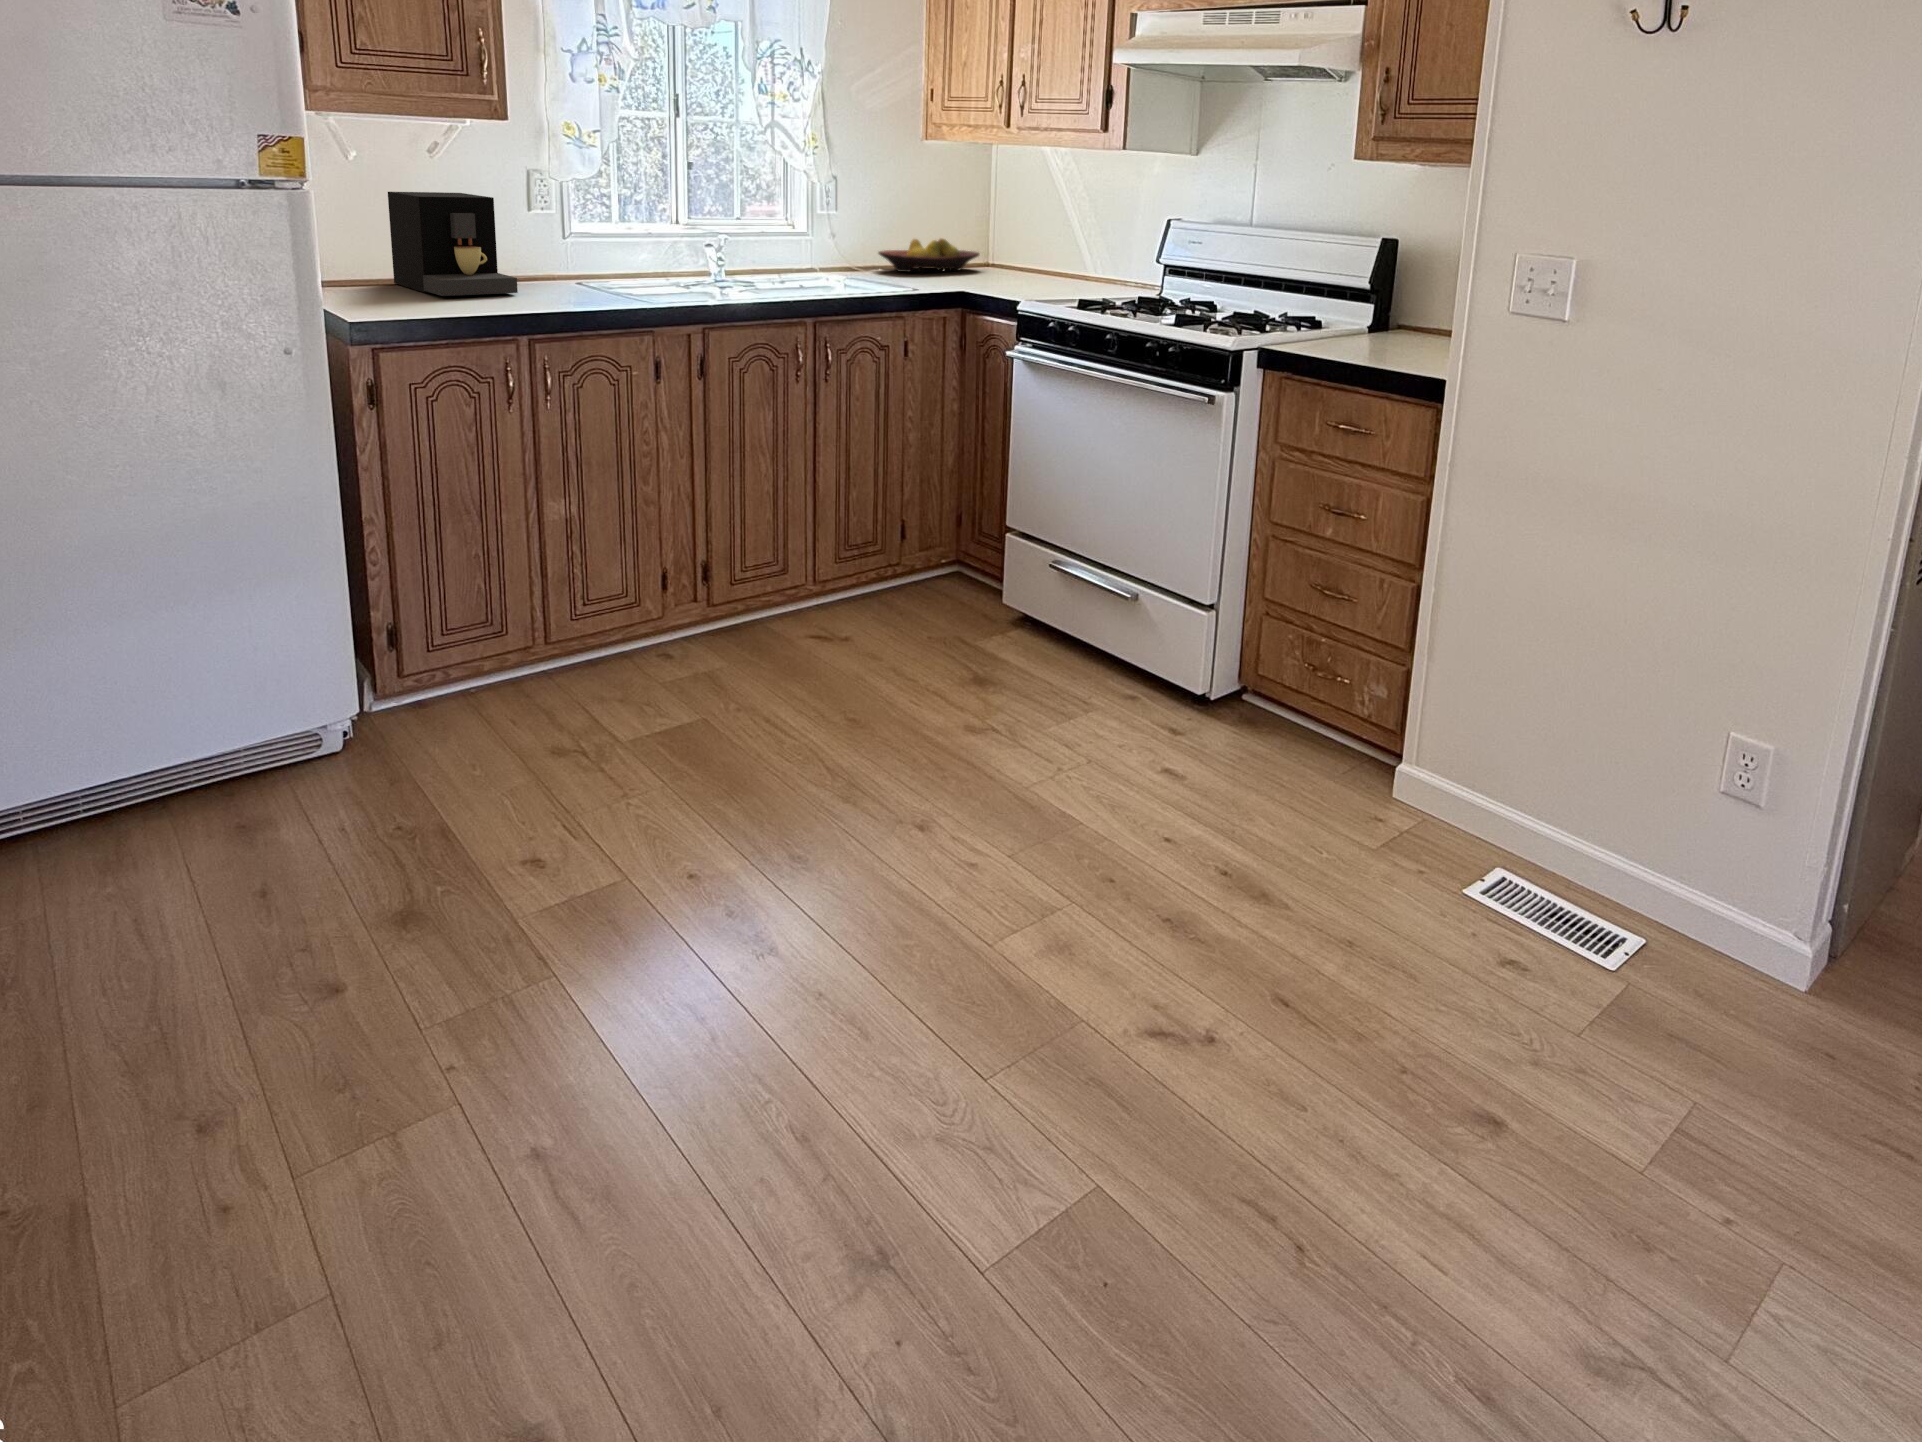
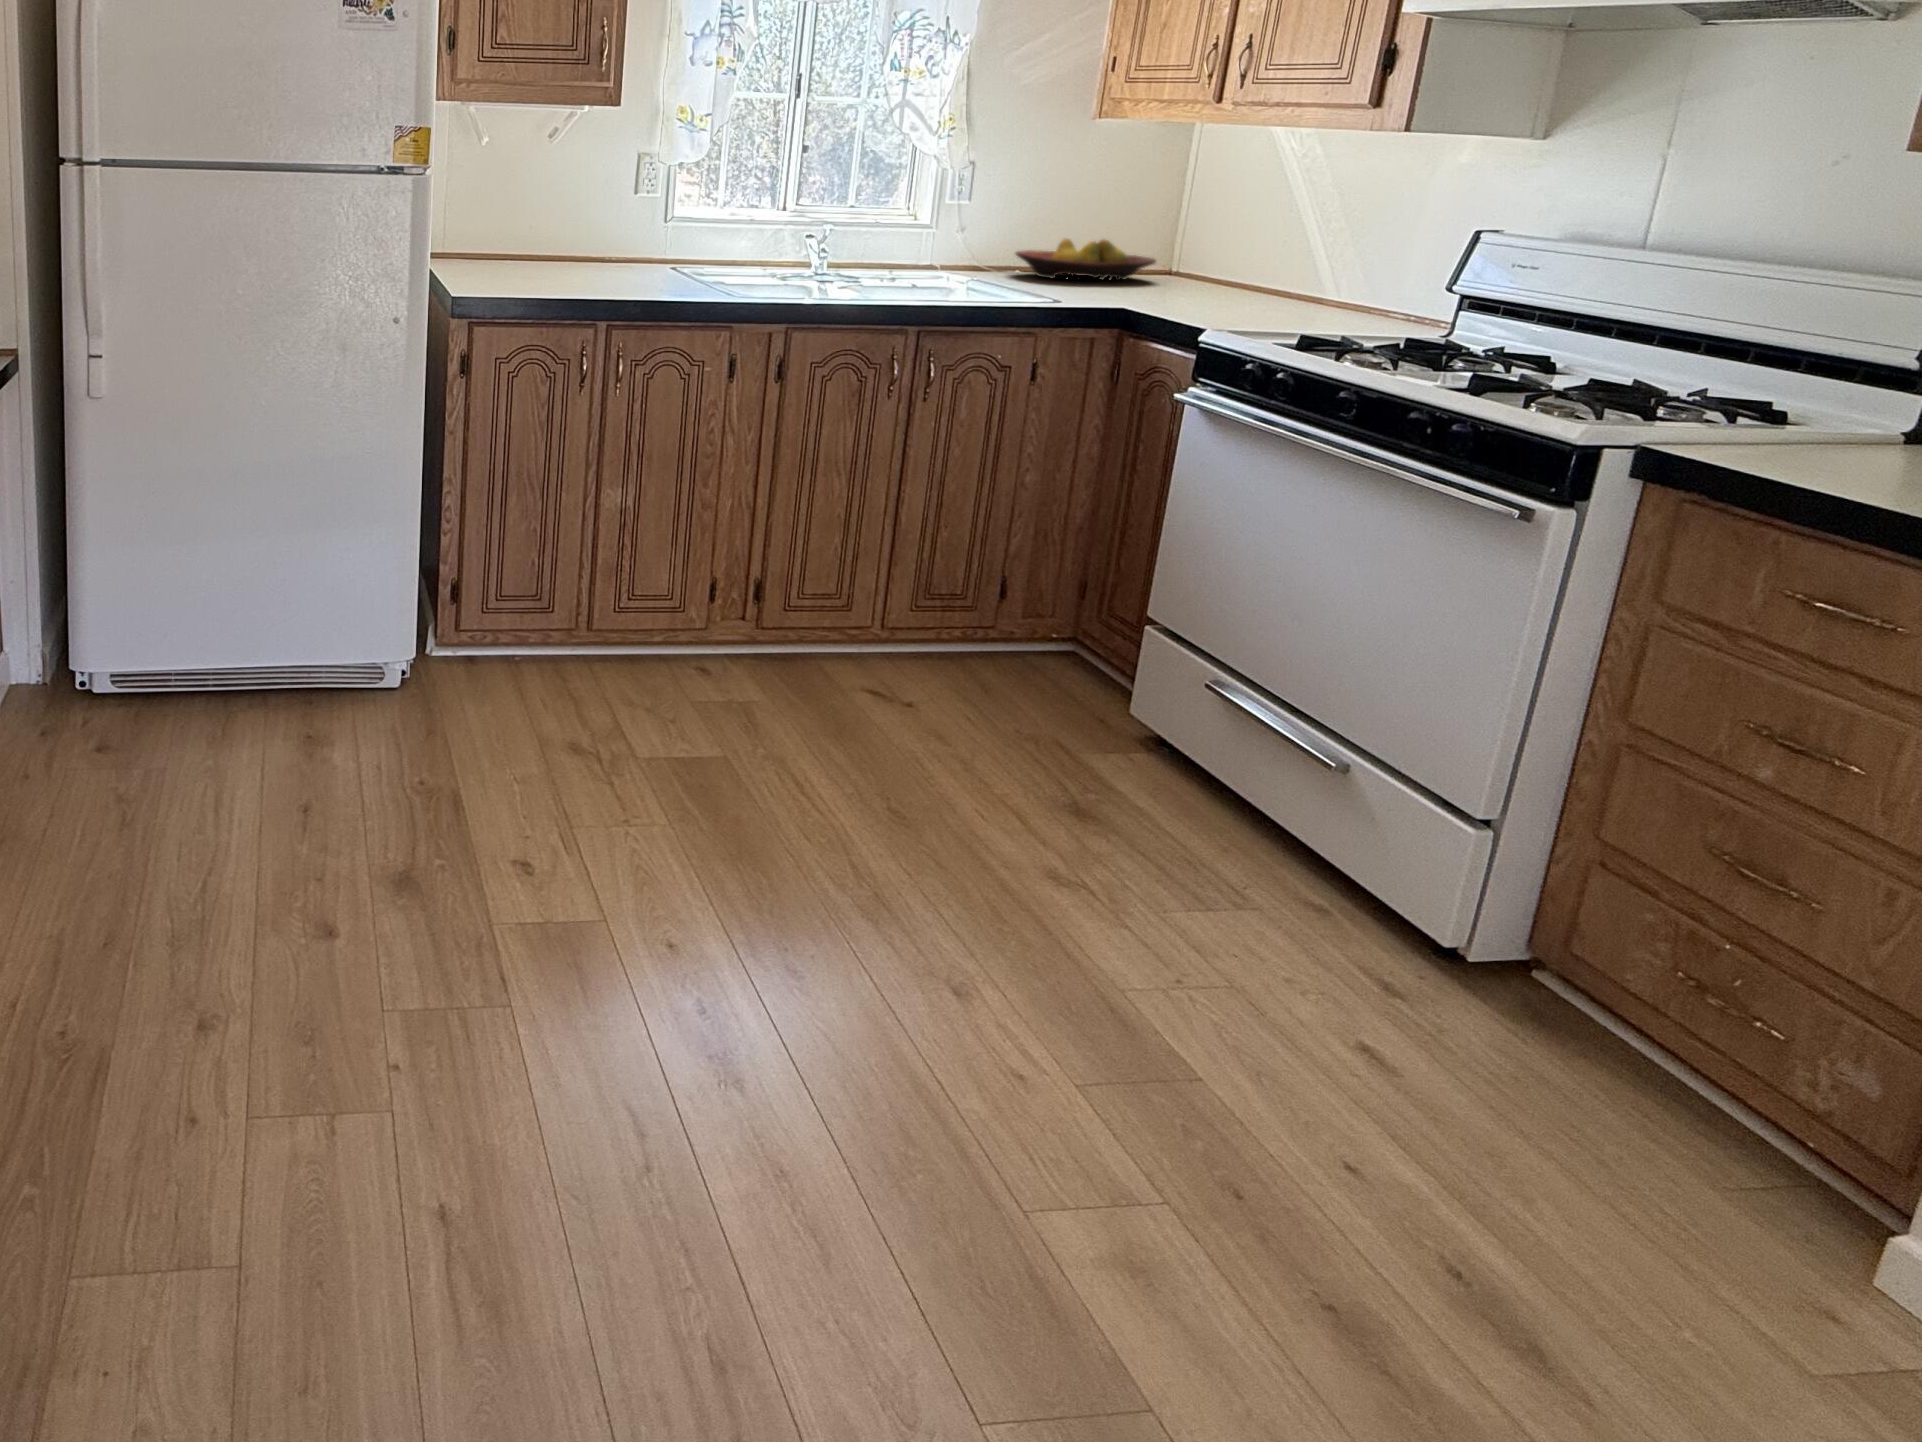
coffee maker: present [388,192,518,296] -> none [510,174,610,276]

